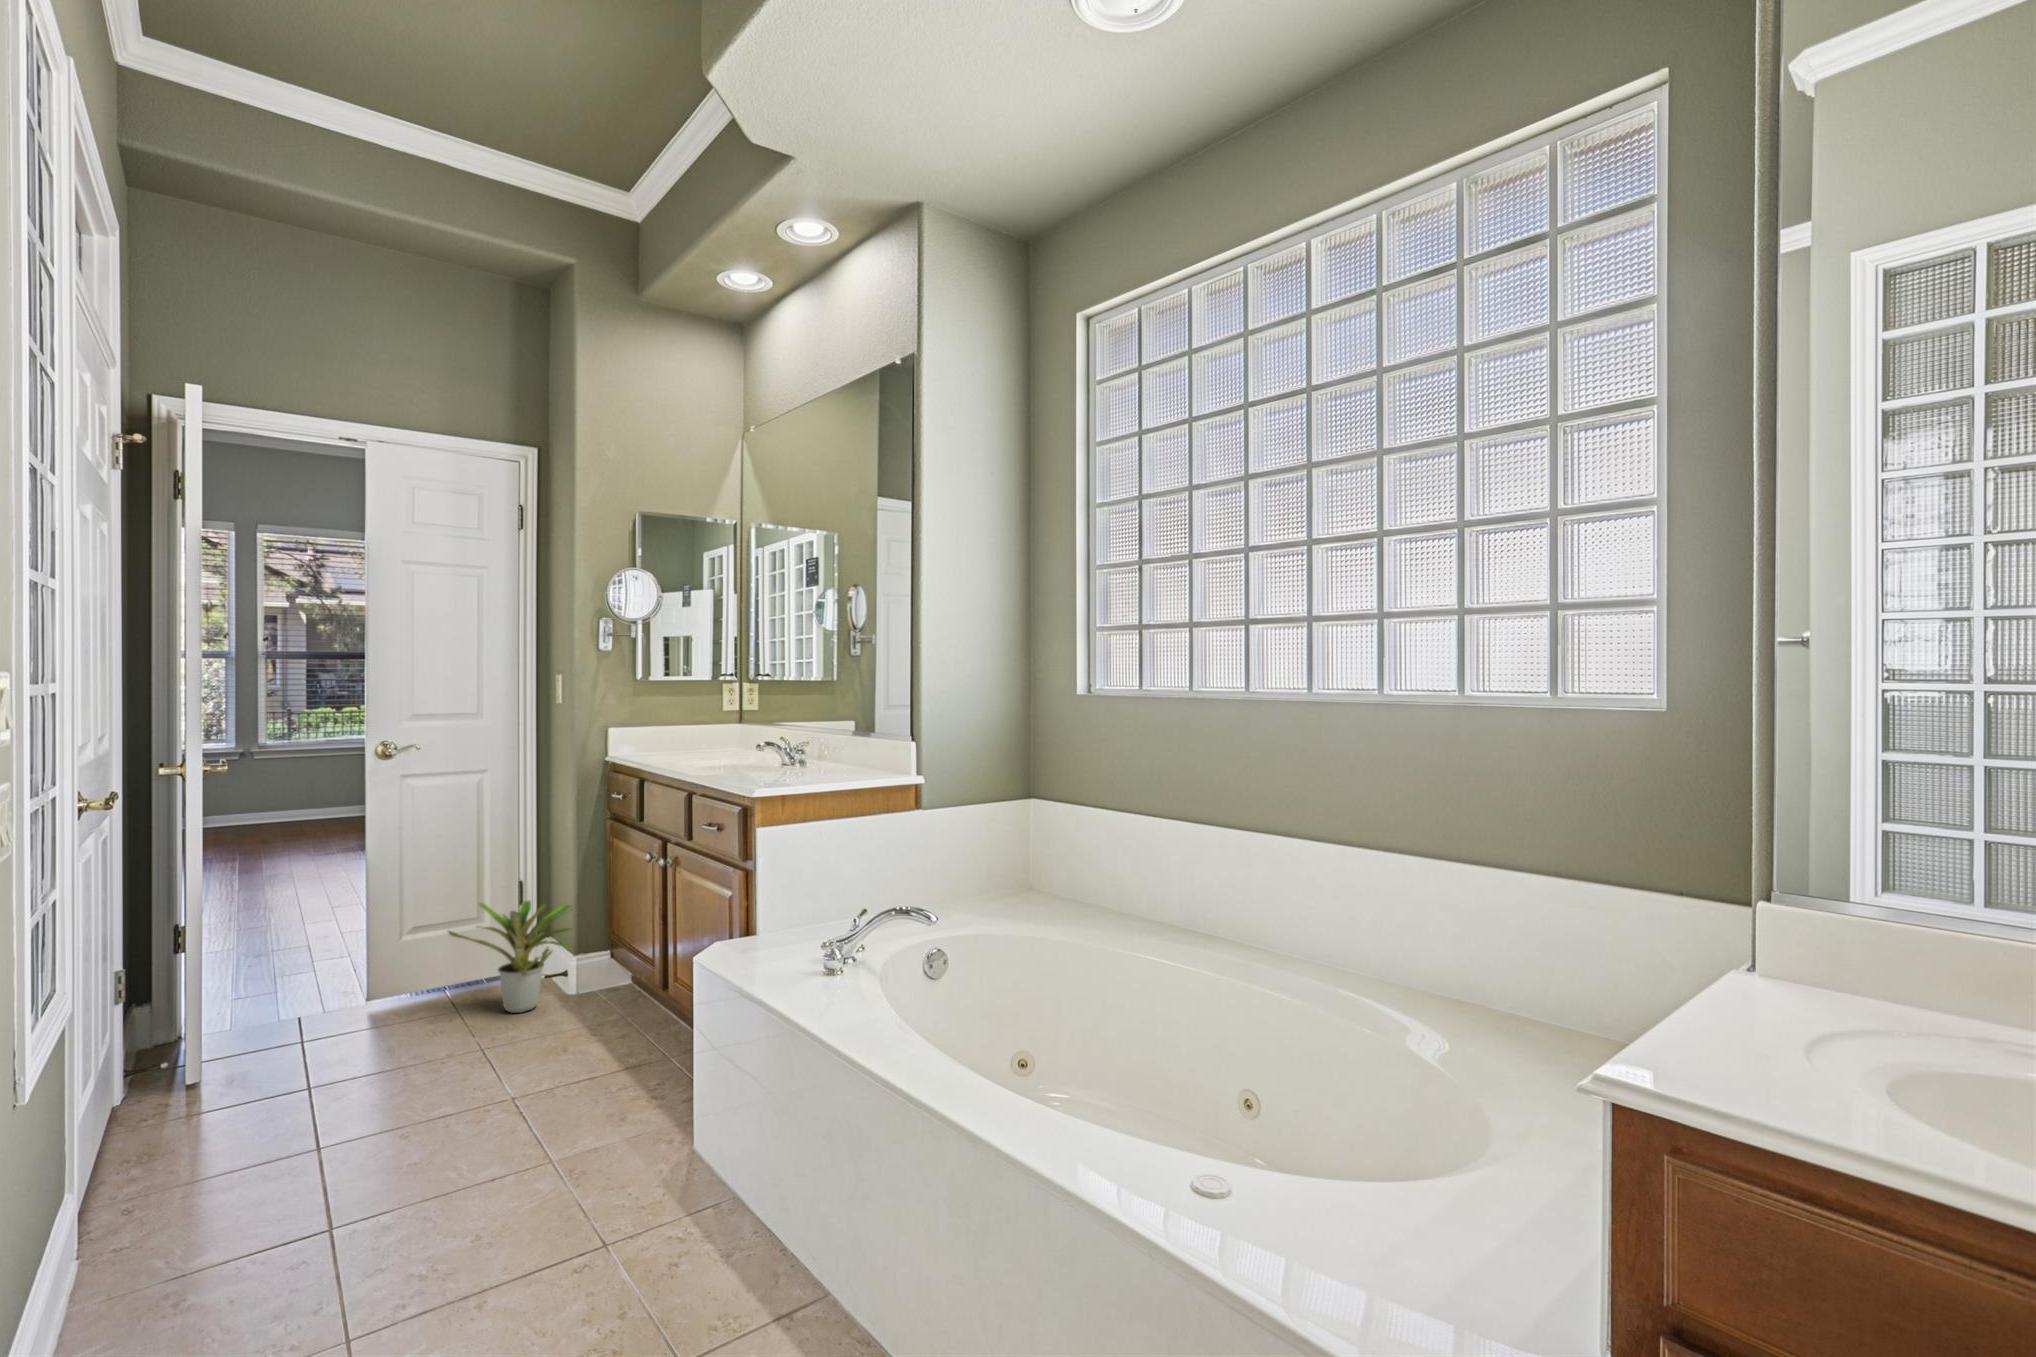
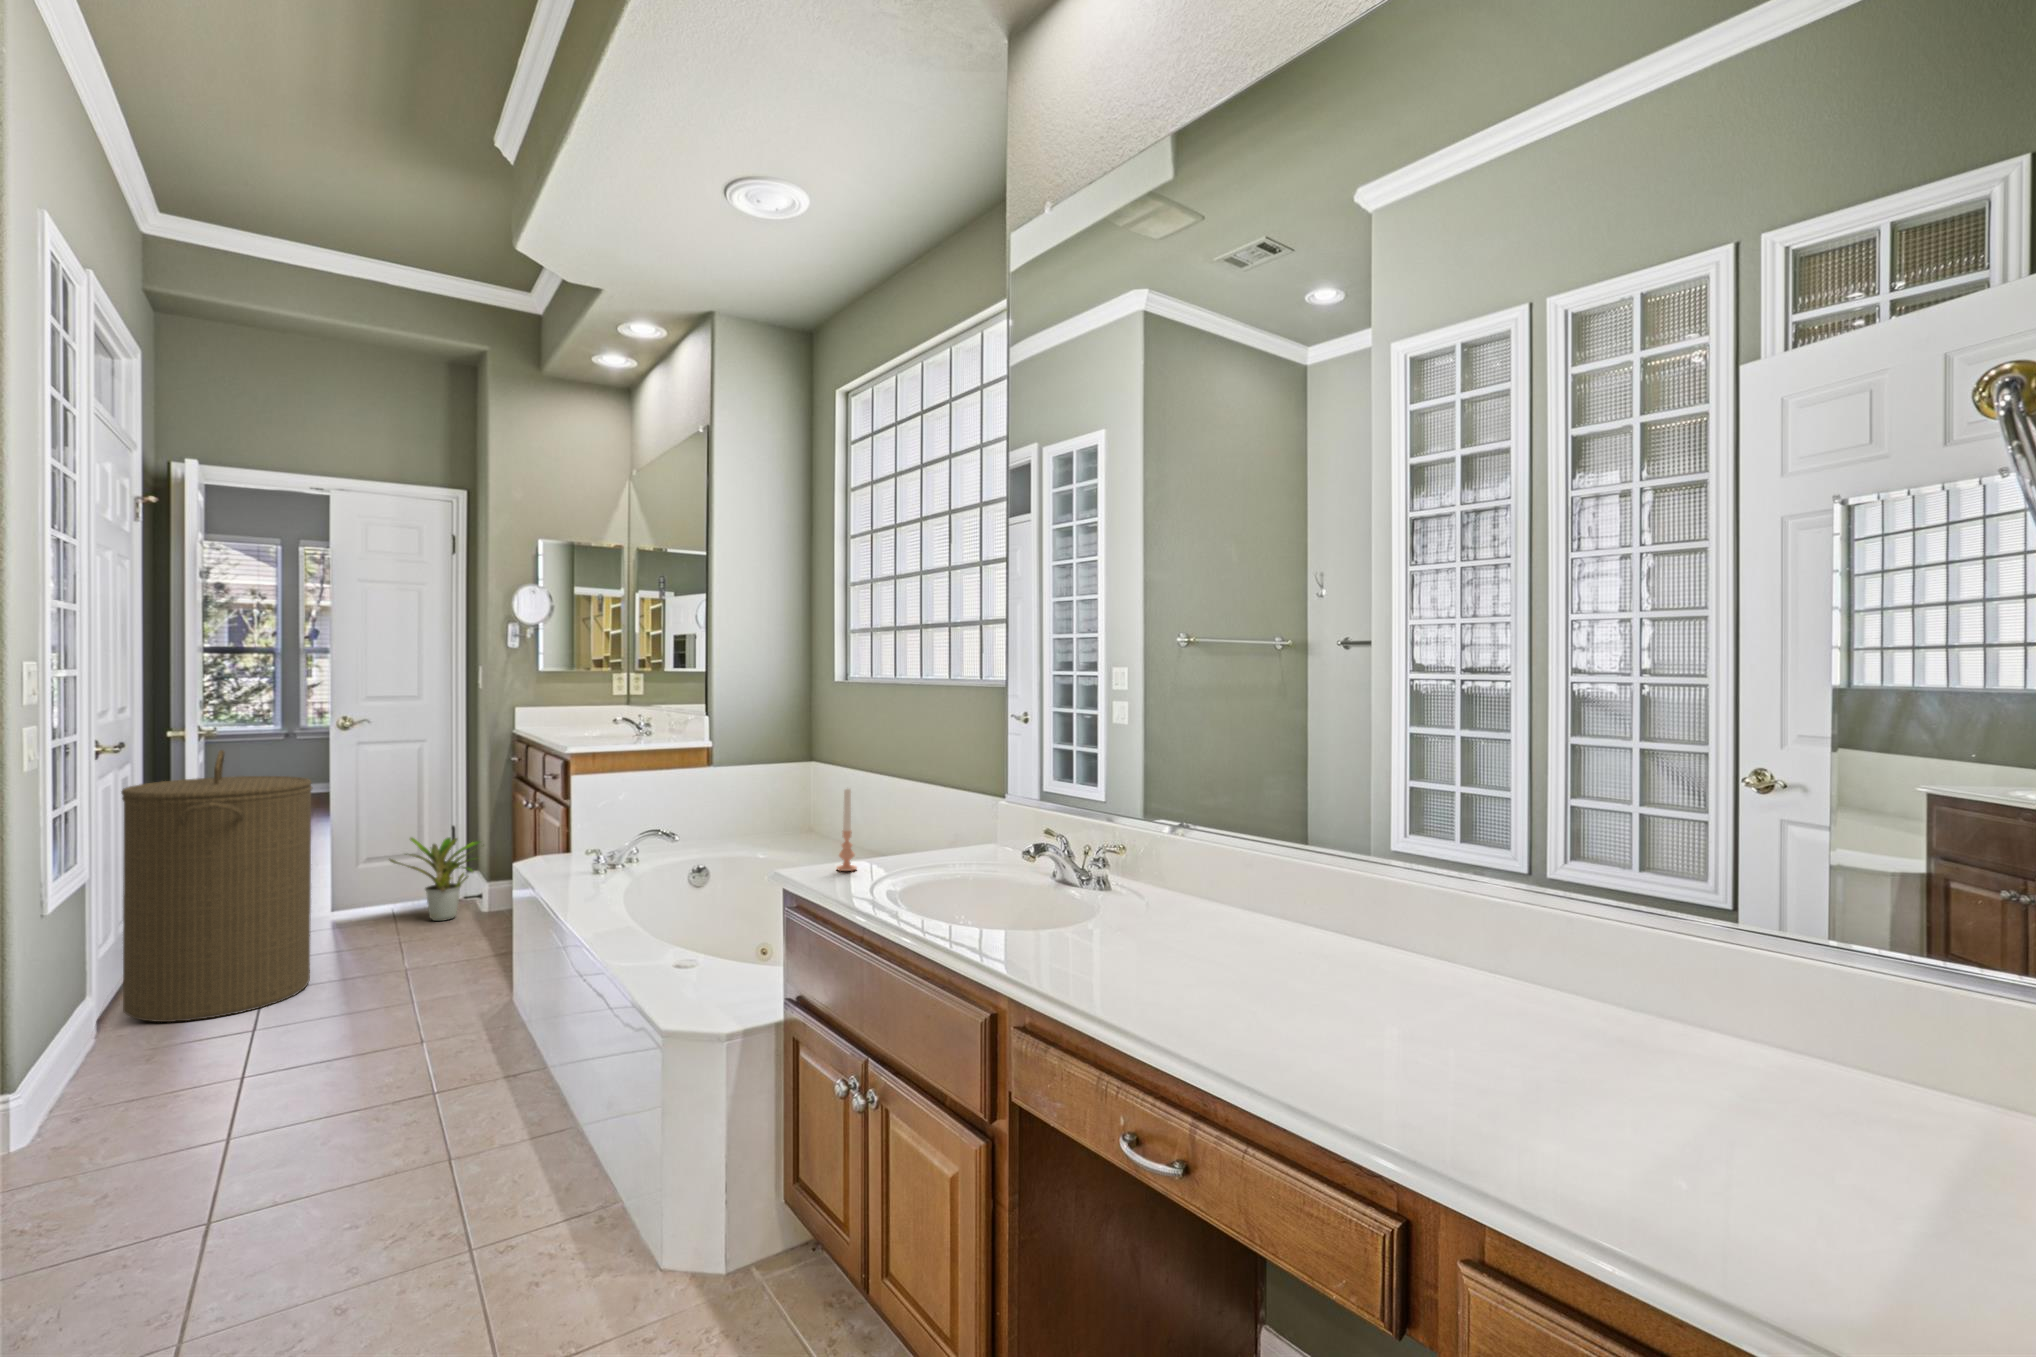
laundry hamper: none [115,799,388,1216] -> present [122,750,312,1022]
candle: none [1687,915,1735,1079] -> present [837,789,857,871]

